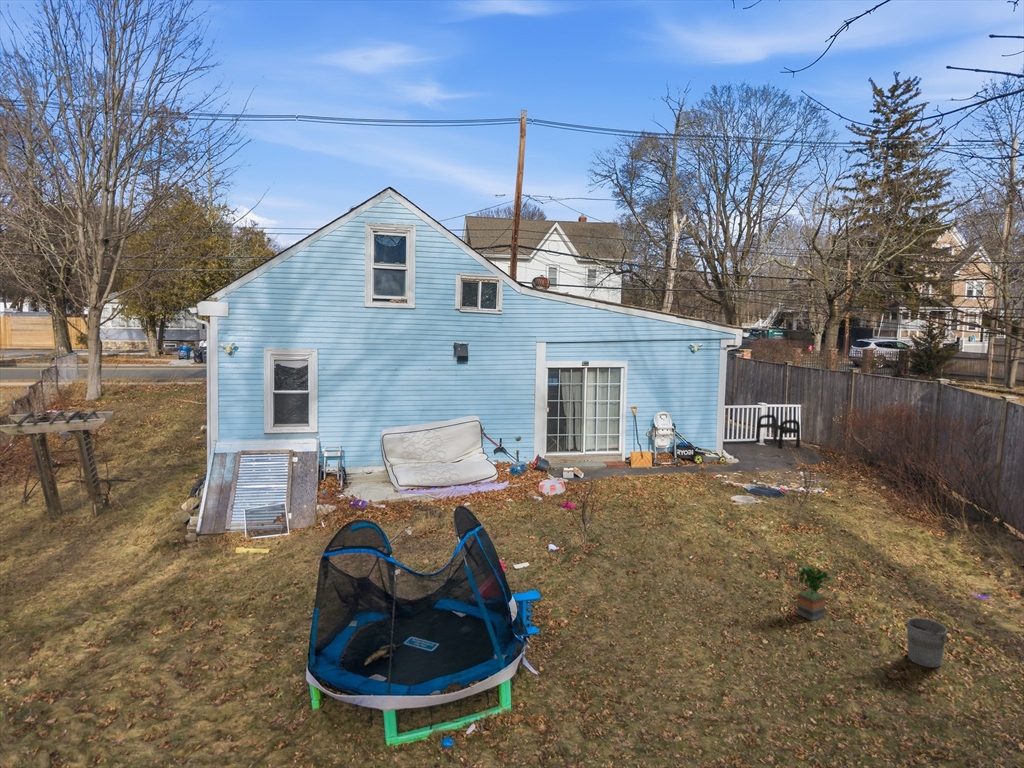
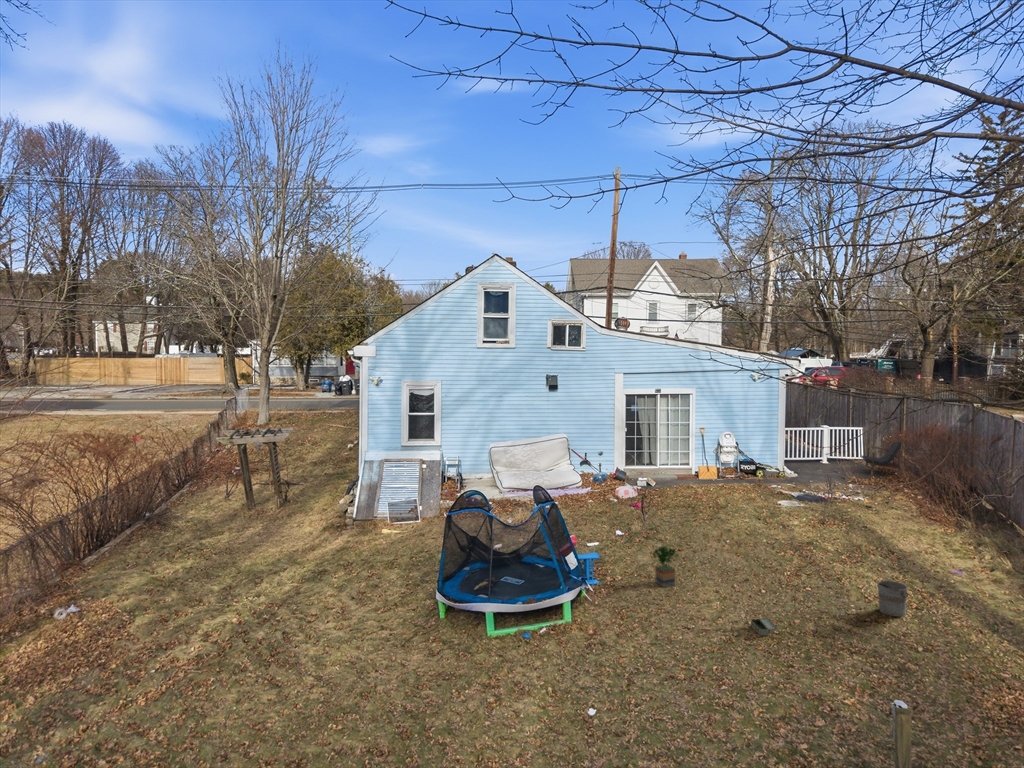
bench: present [756,415,800,448] -> none [821,435,862,465]
lounge chair: none [803,419,850,460] -> present [862,441,903,474]
potted tree: present [797,567,832,621] -> present [653,546,679,587]
toolbox: none [759,684,799,714] -> present [751,618,777,636]

